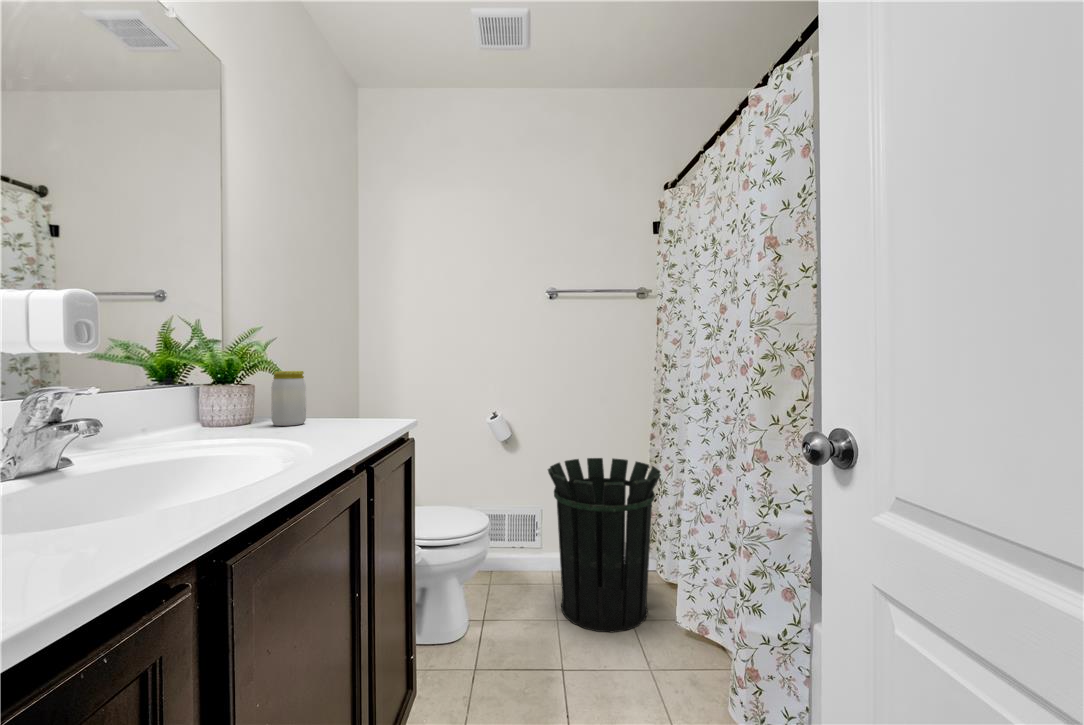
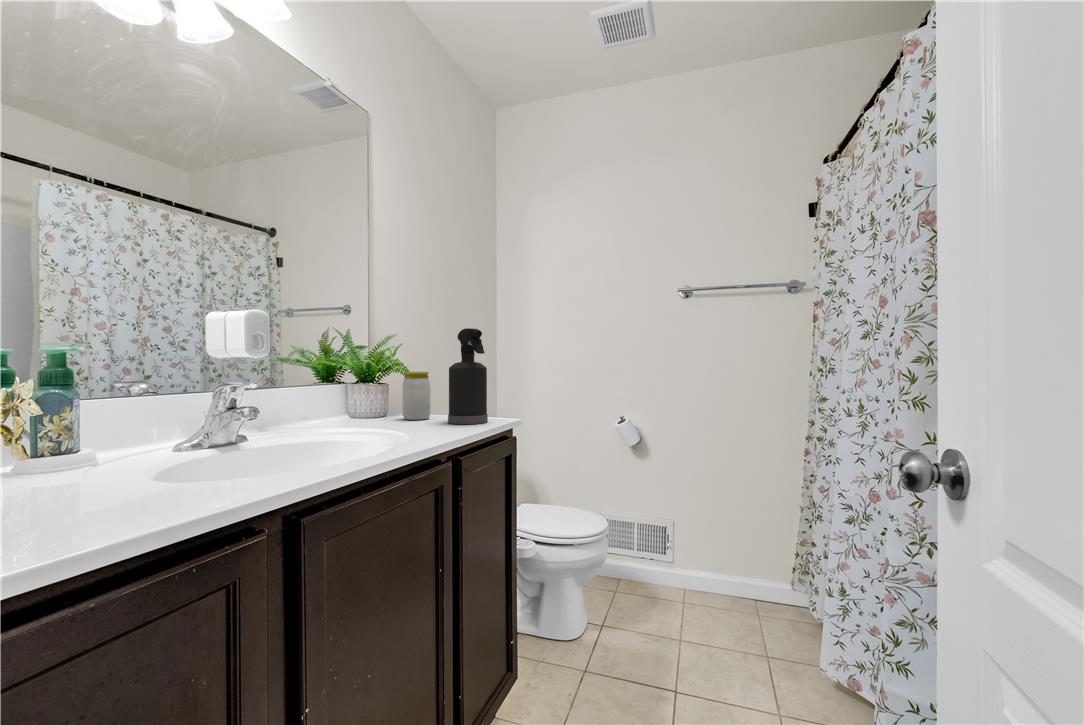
spray bottle: none [333,323,378,428] -> present [448,328,488,424]
waste bin: present [548,458,661,632] -> none [673,472,810,670]

